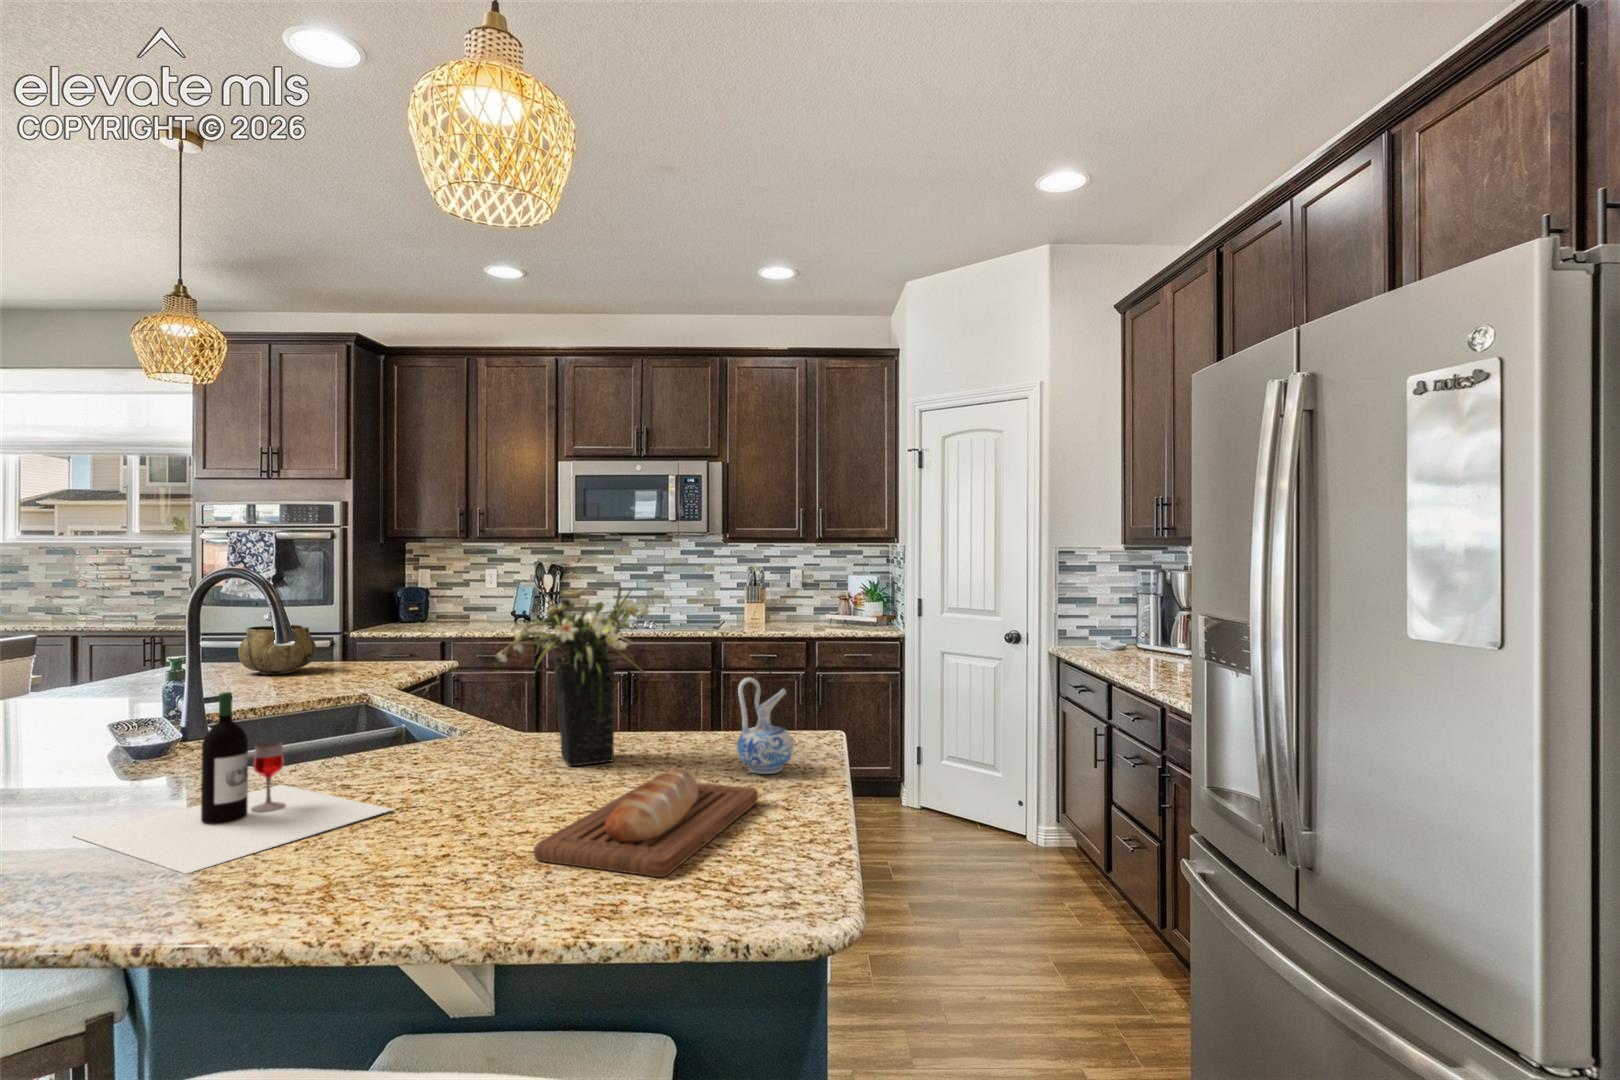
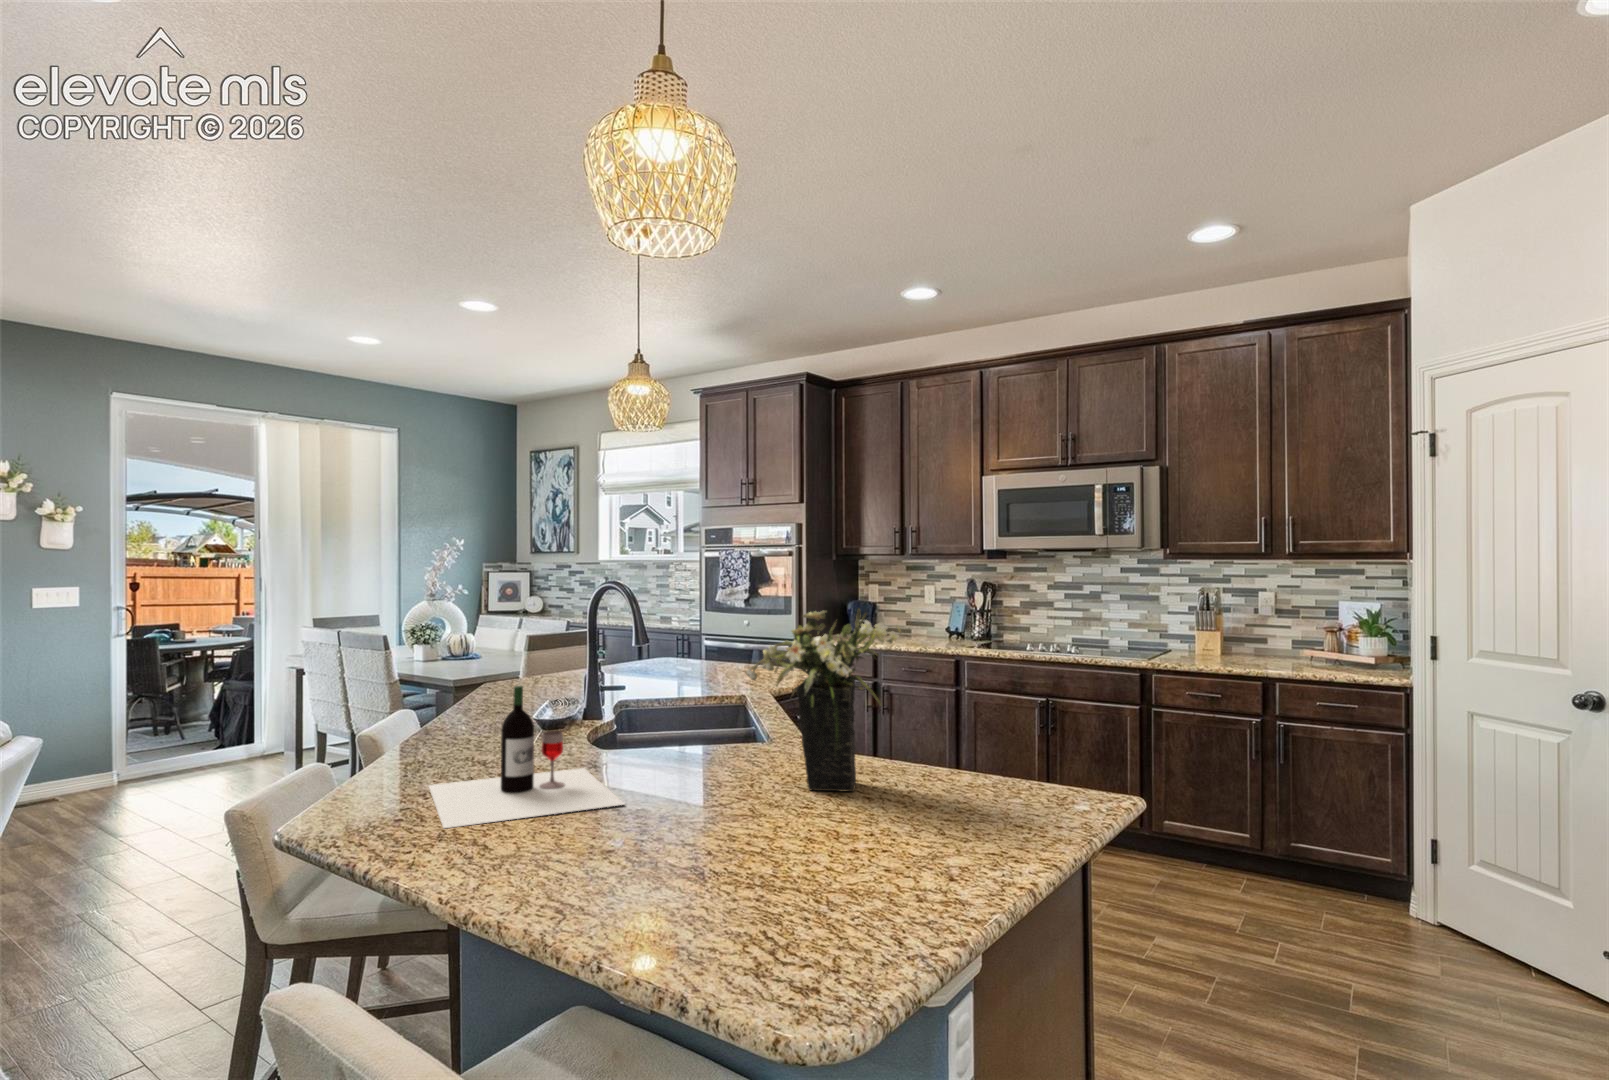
decorative bowl: present [238,625,316,674] -> none [675,631,732,673]
ceramic pitcher: present [737,678,793,774] -> none [958,719,1025,834]
bread loaf: present [534,769,758,877] -> none [660,810,935,922]

